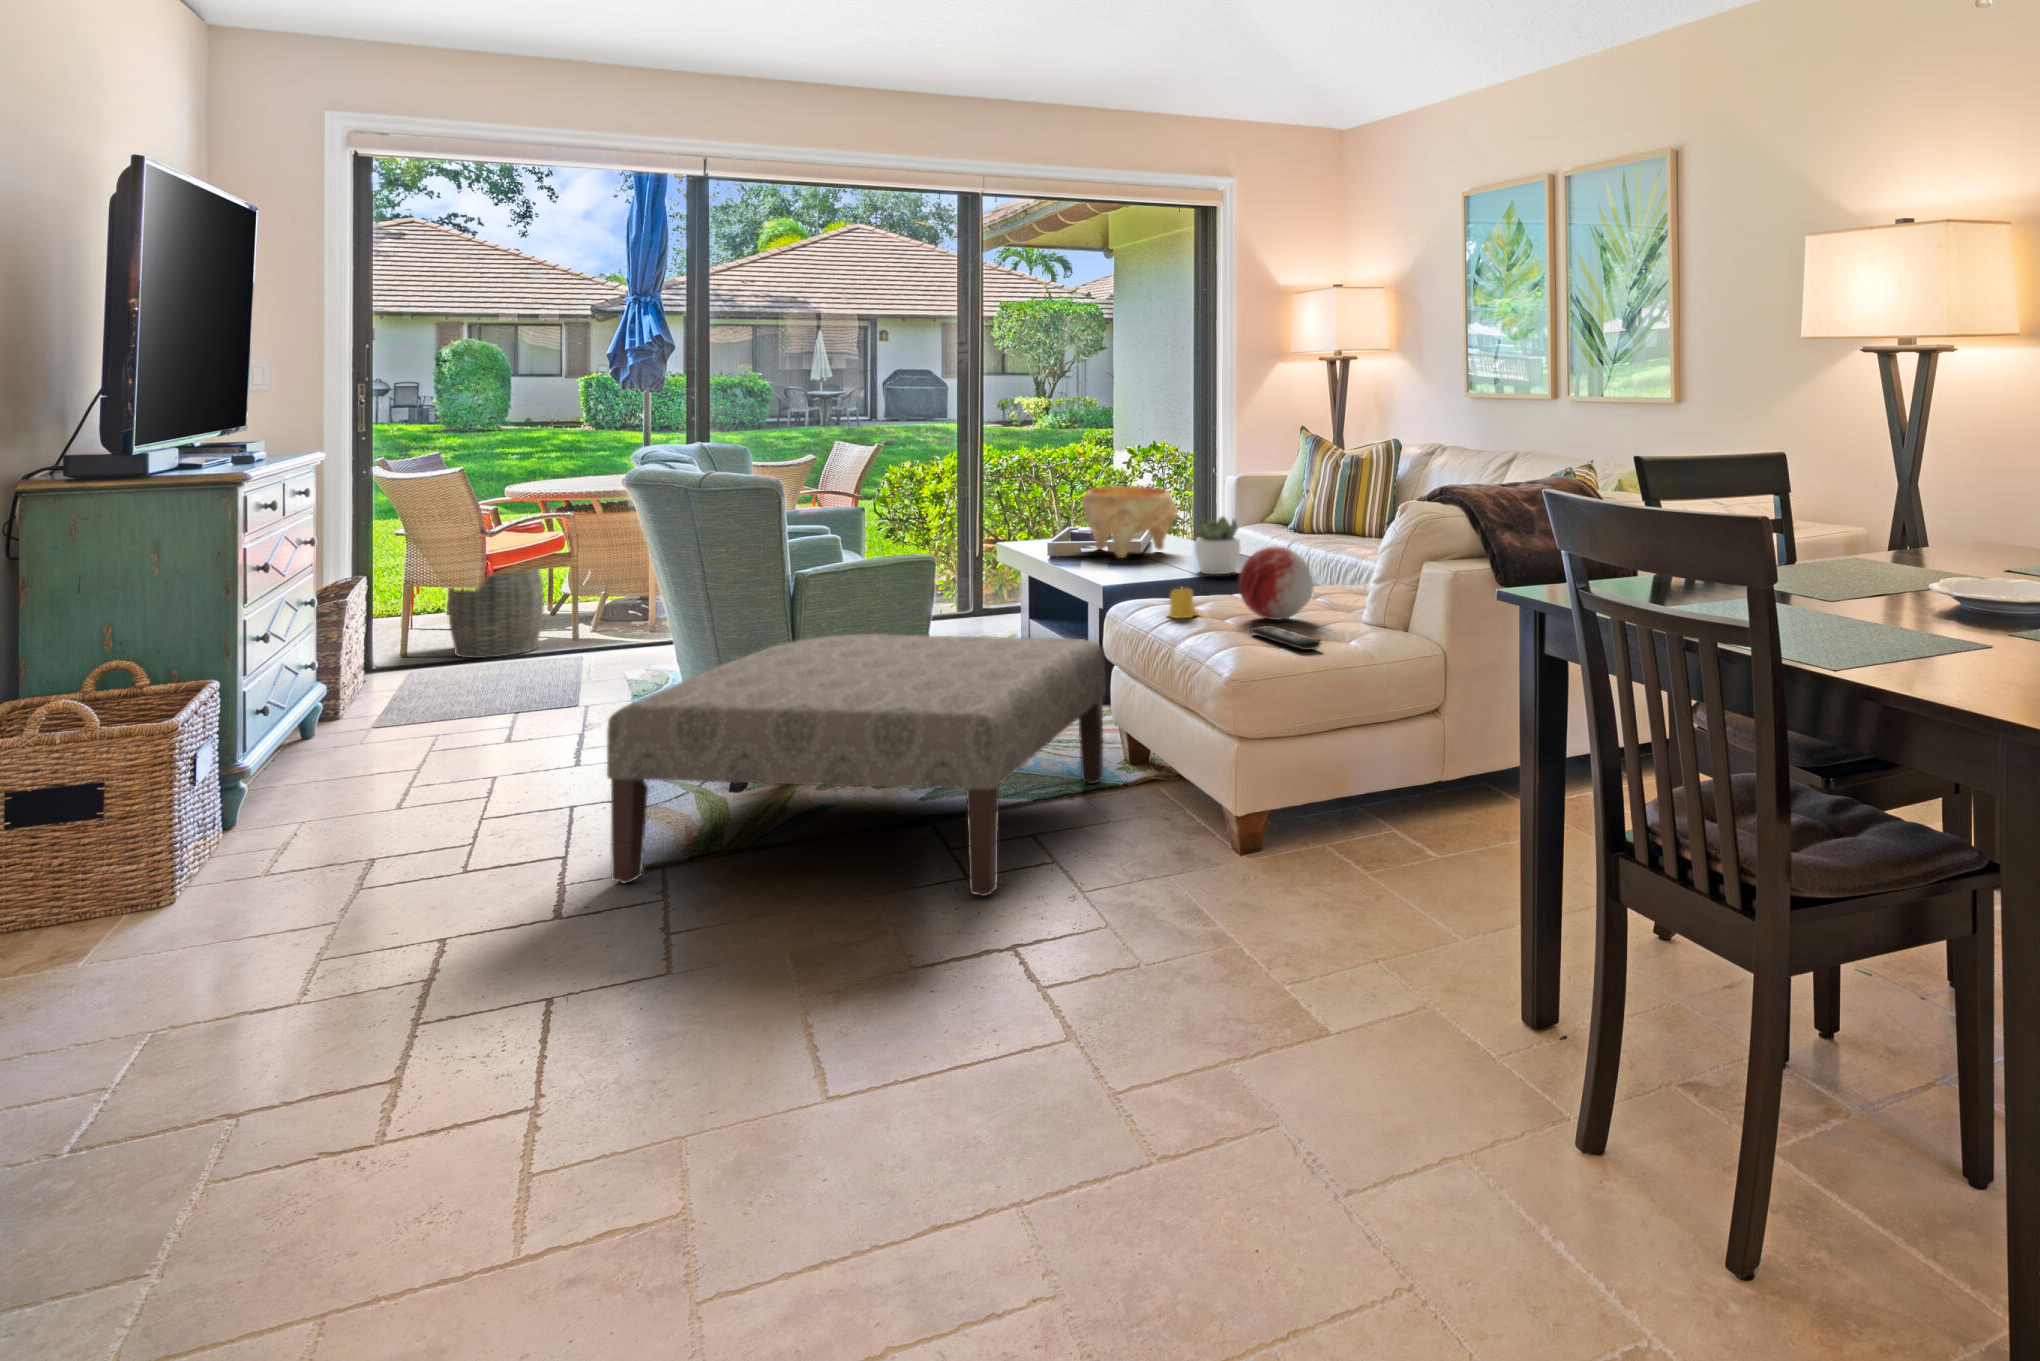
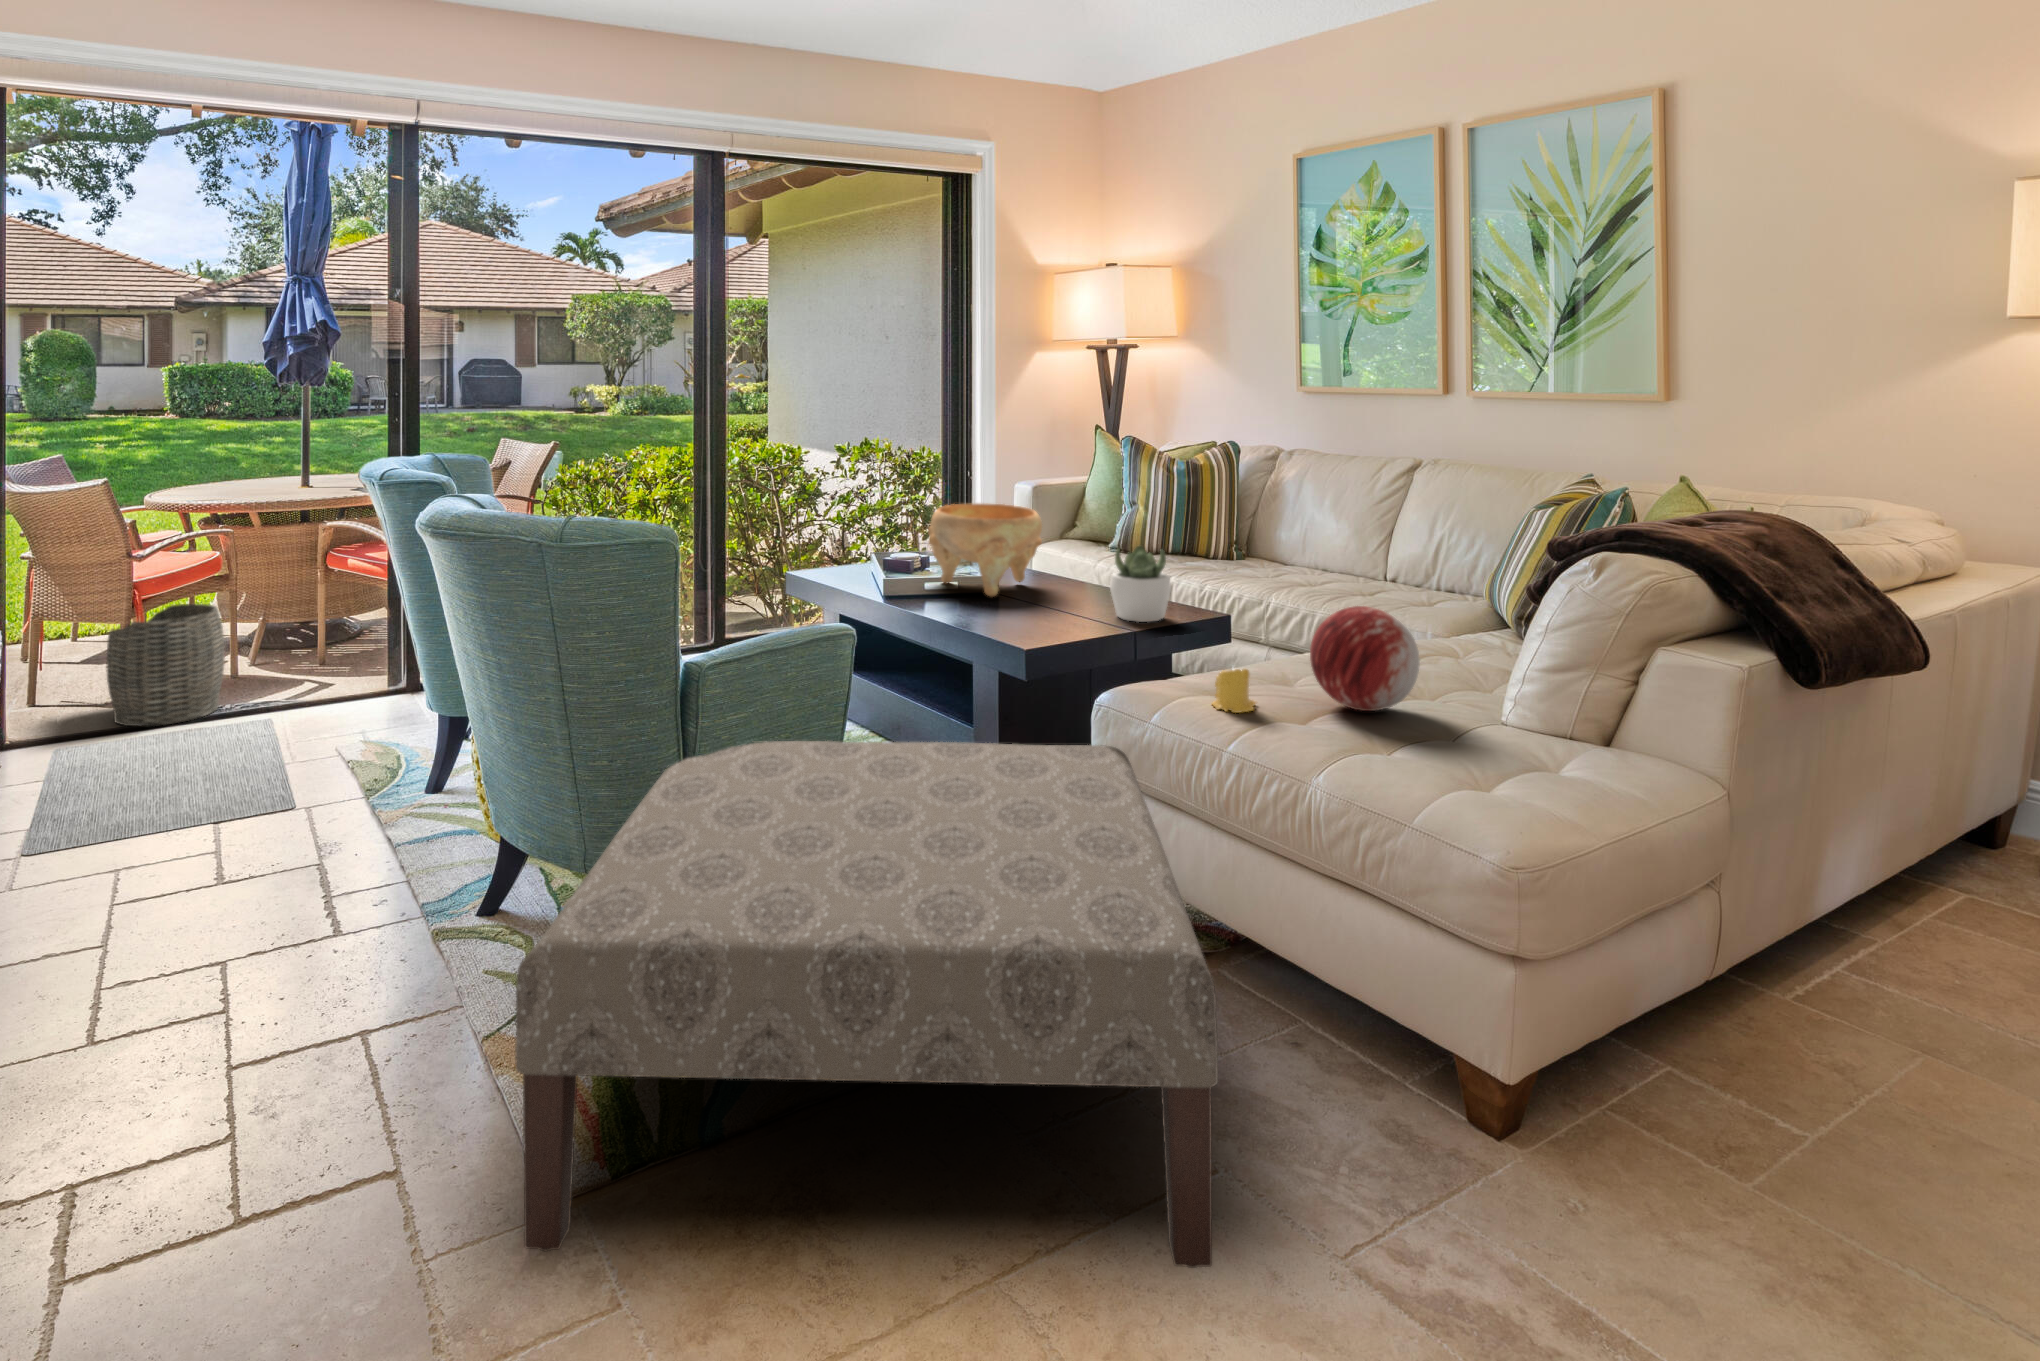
remote control: present [1251,626,1321,650] -> none [1391,730,1547,782]

